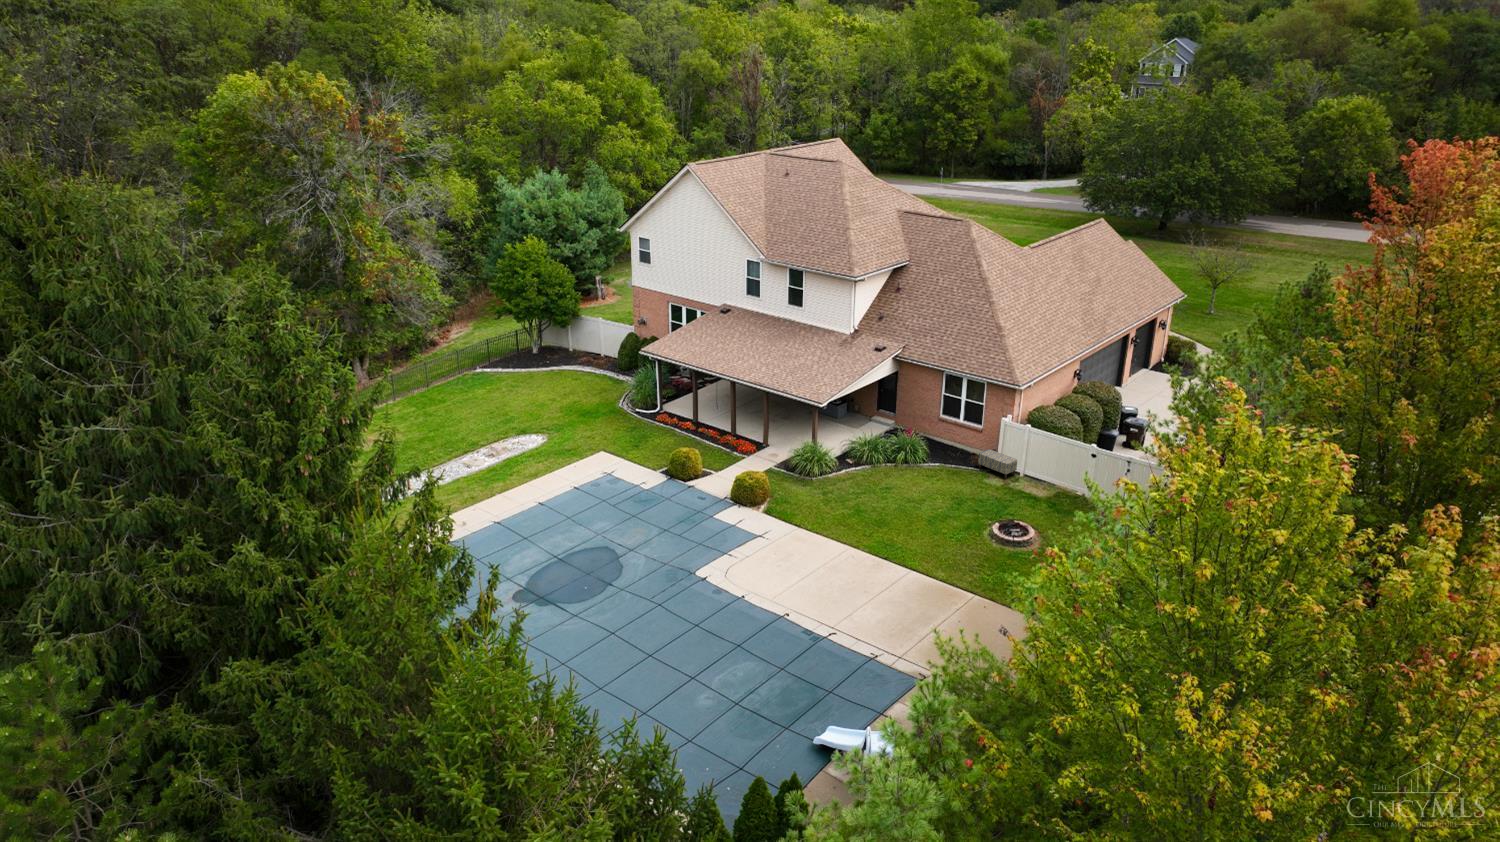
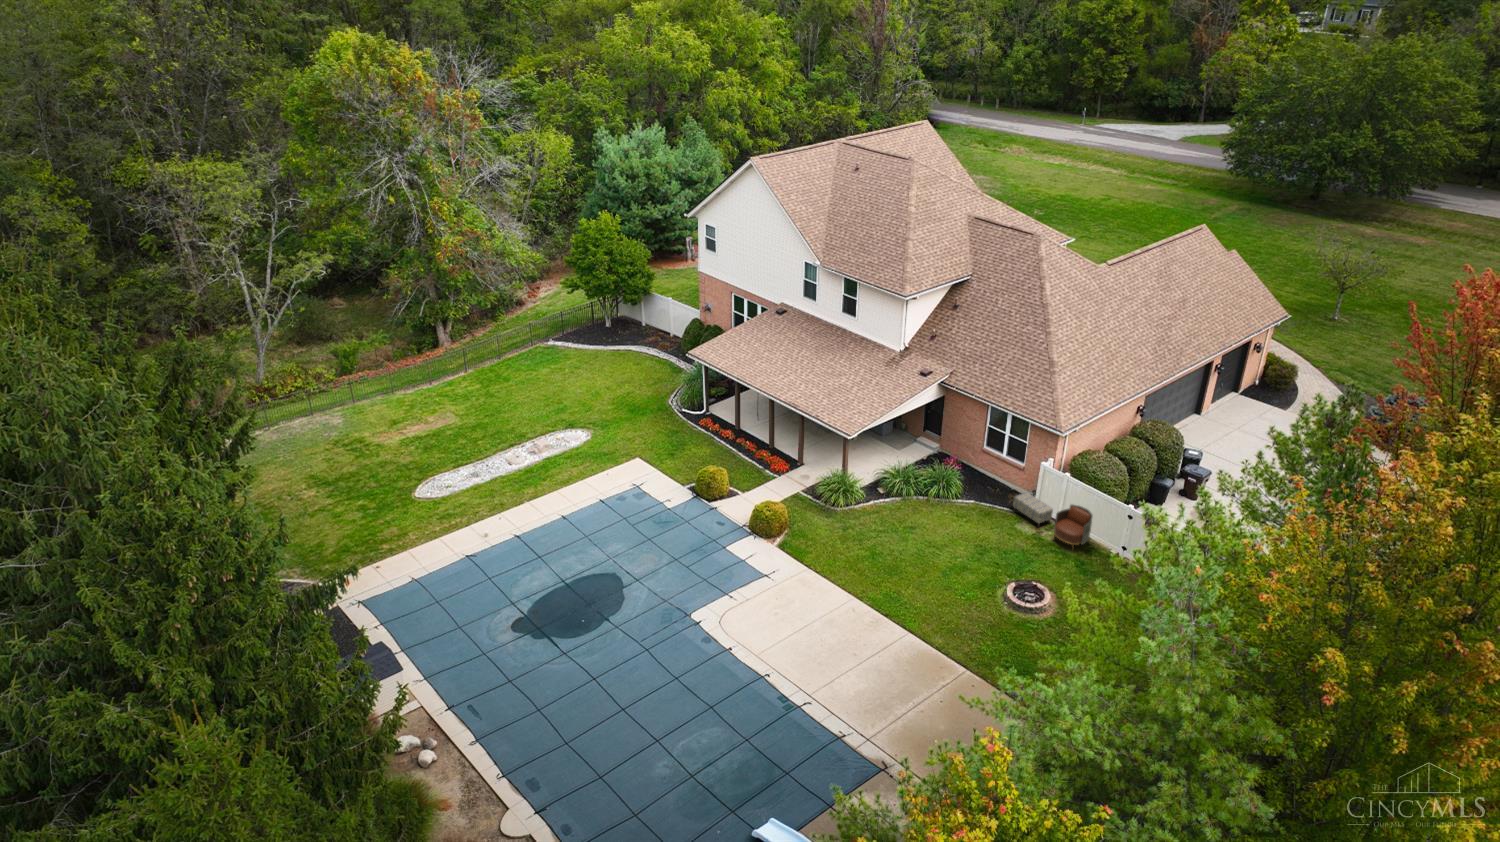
armchair: none [1022,451,1057,494] -> present [1054,504,1092,545]

